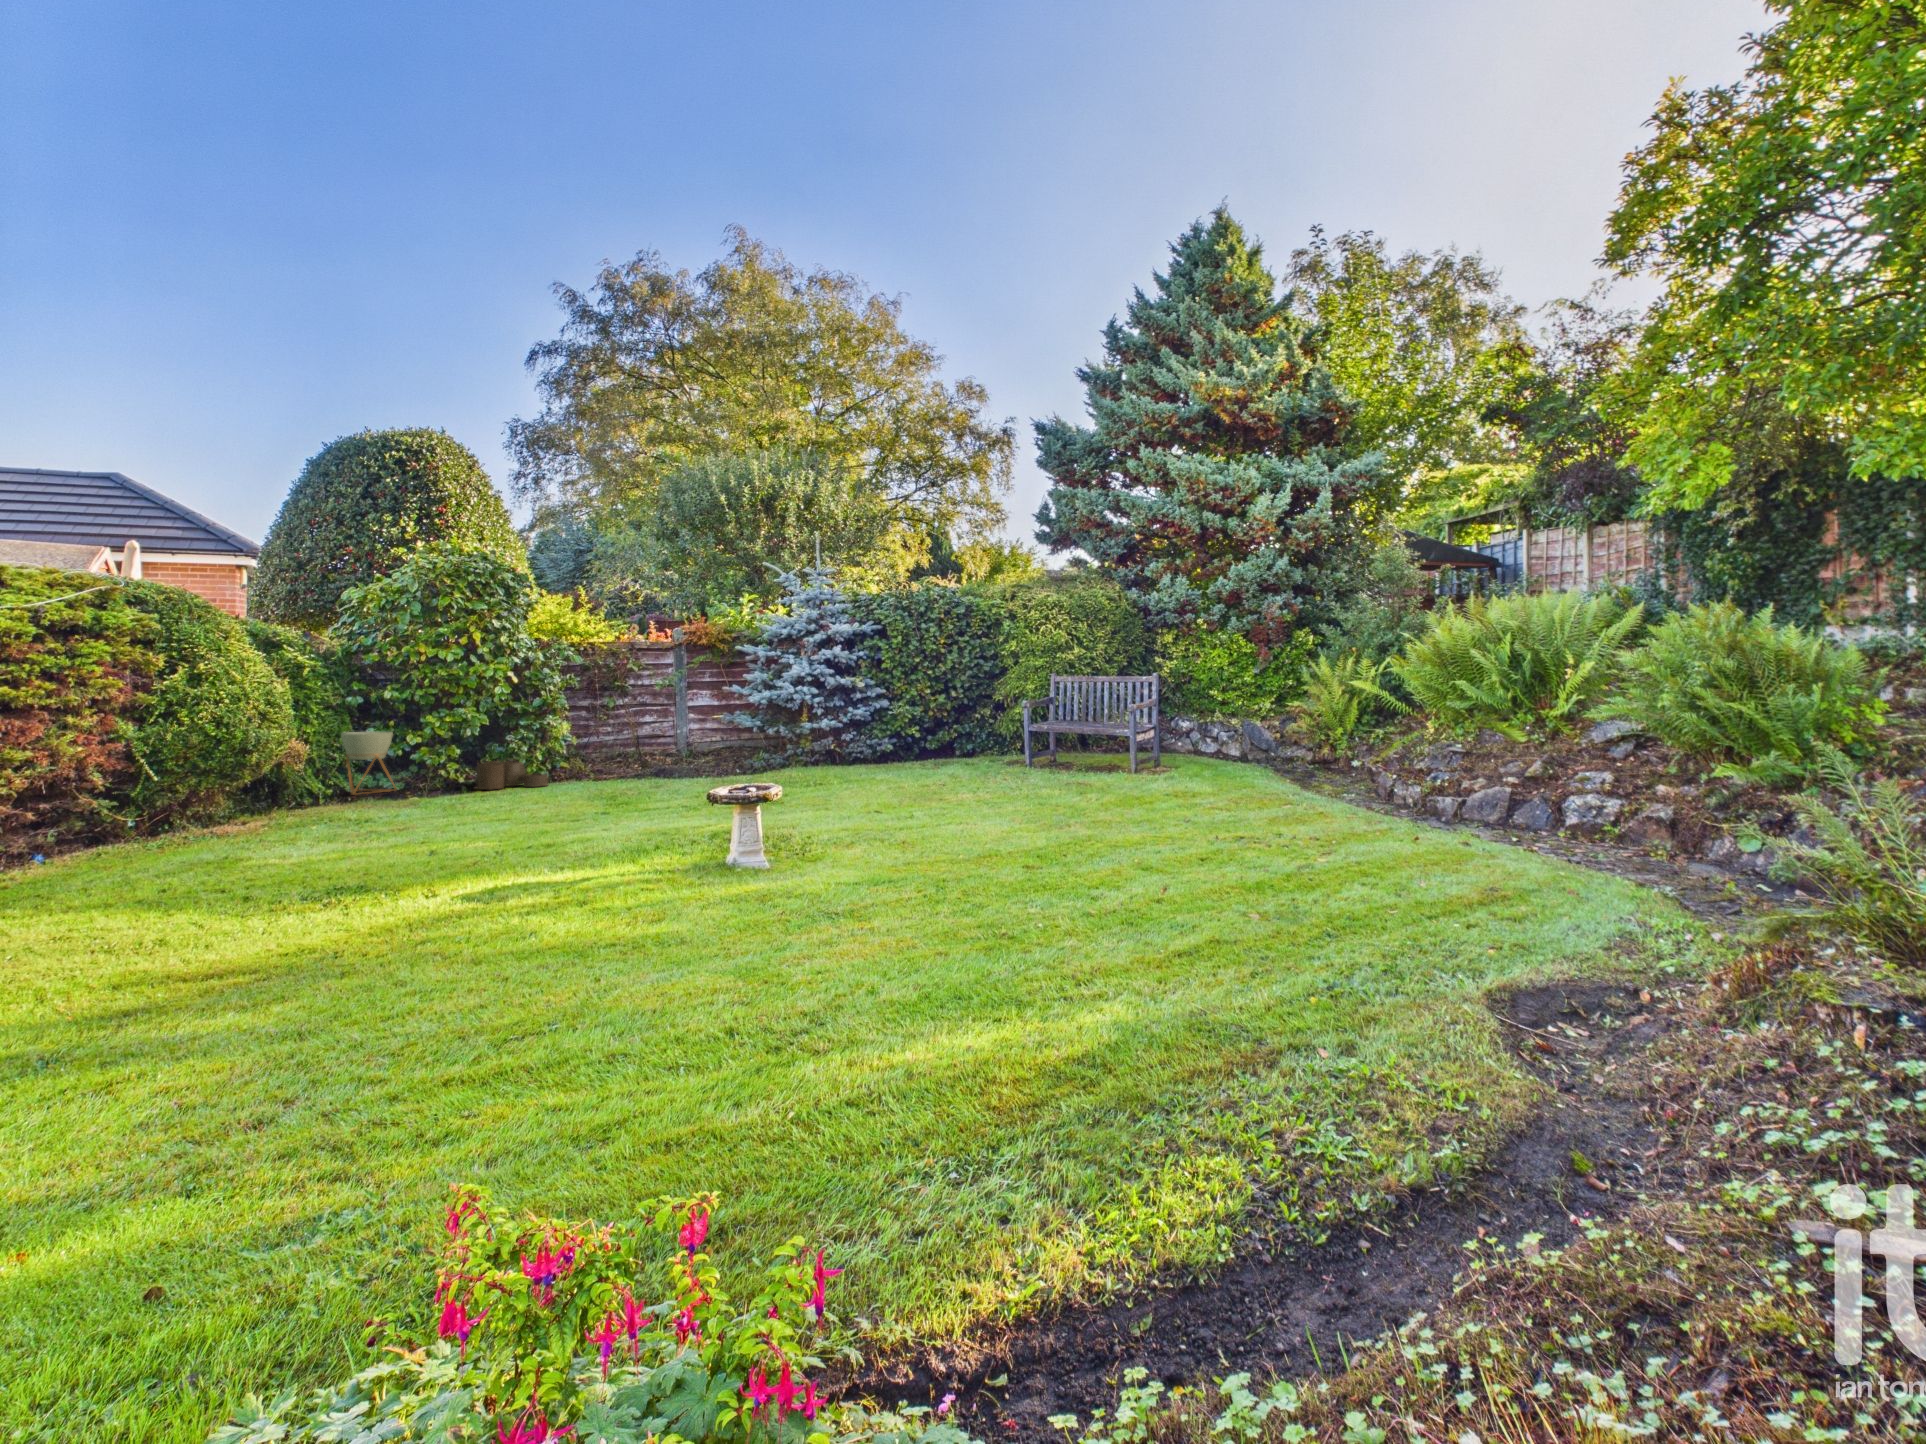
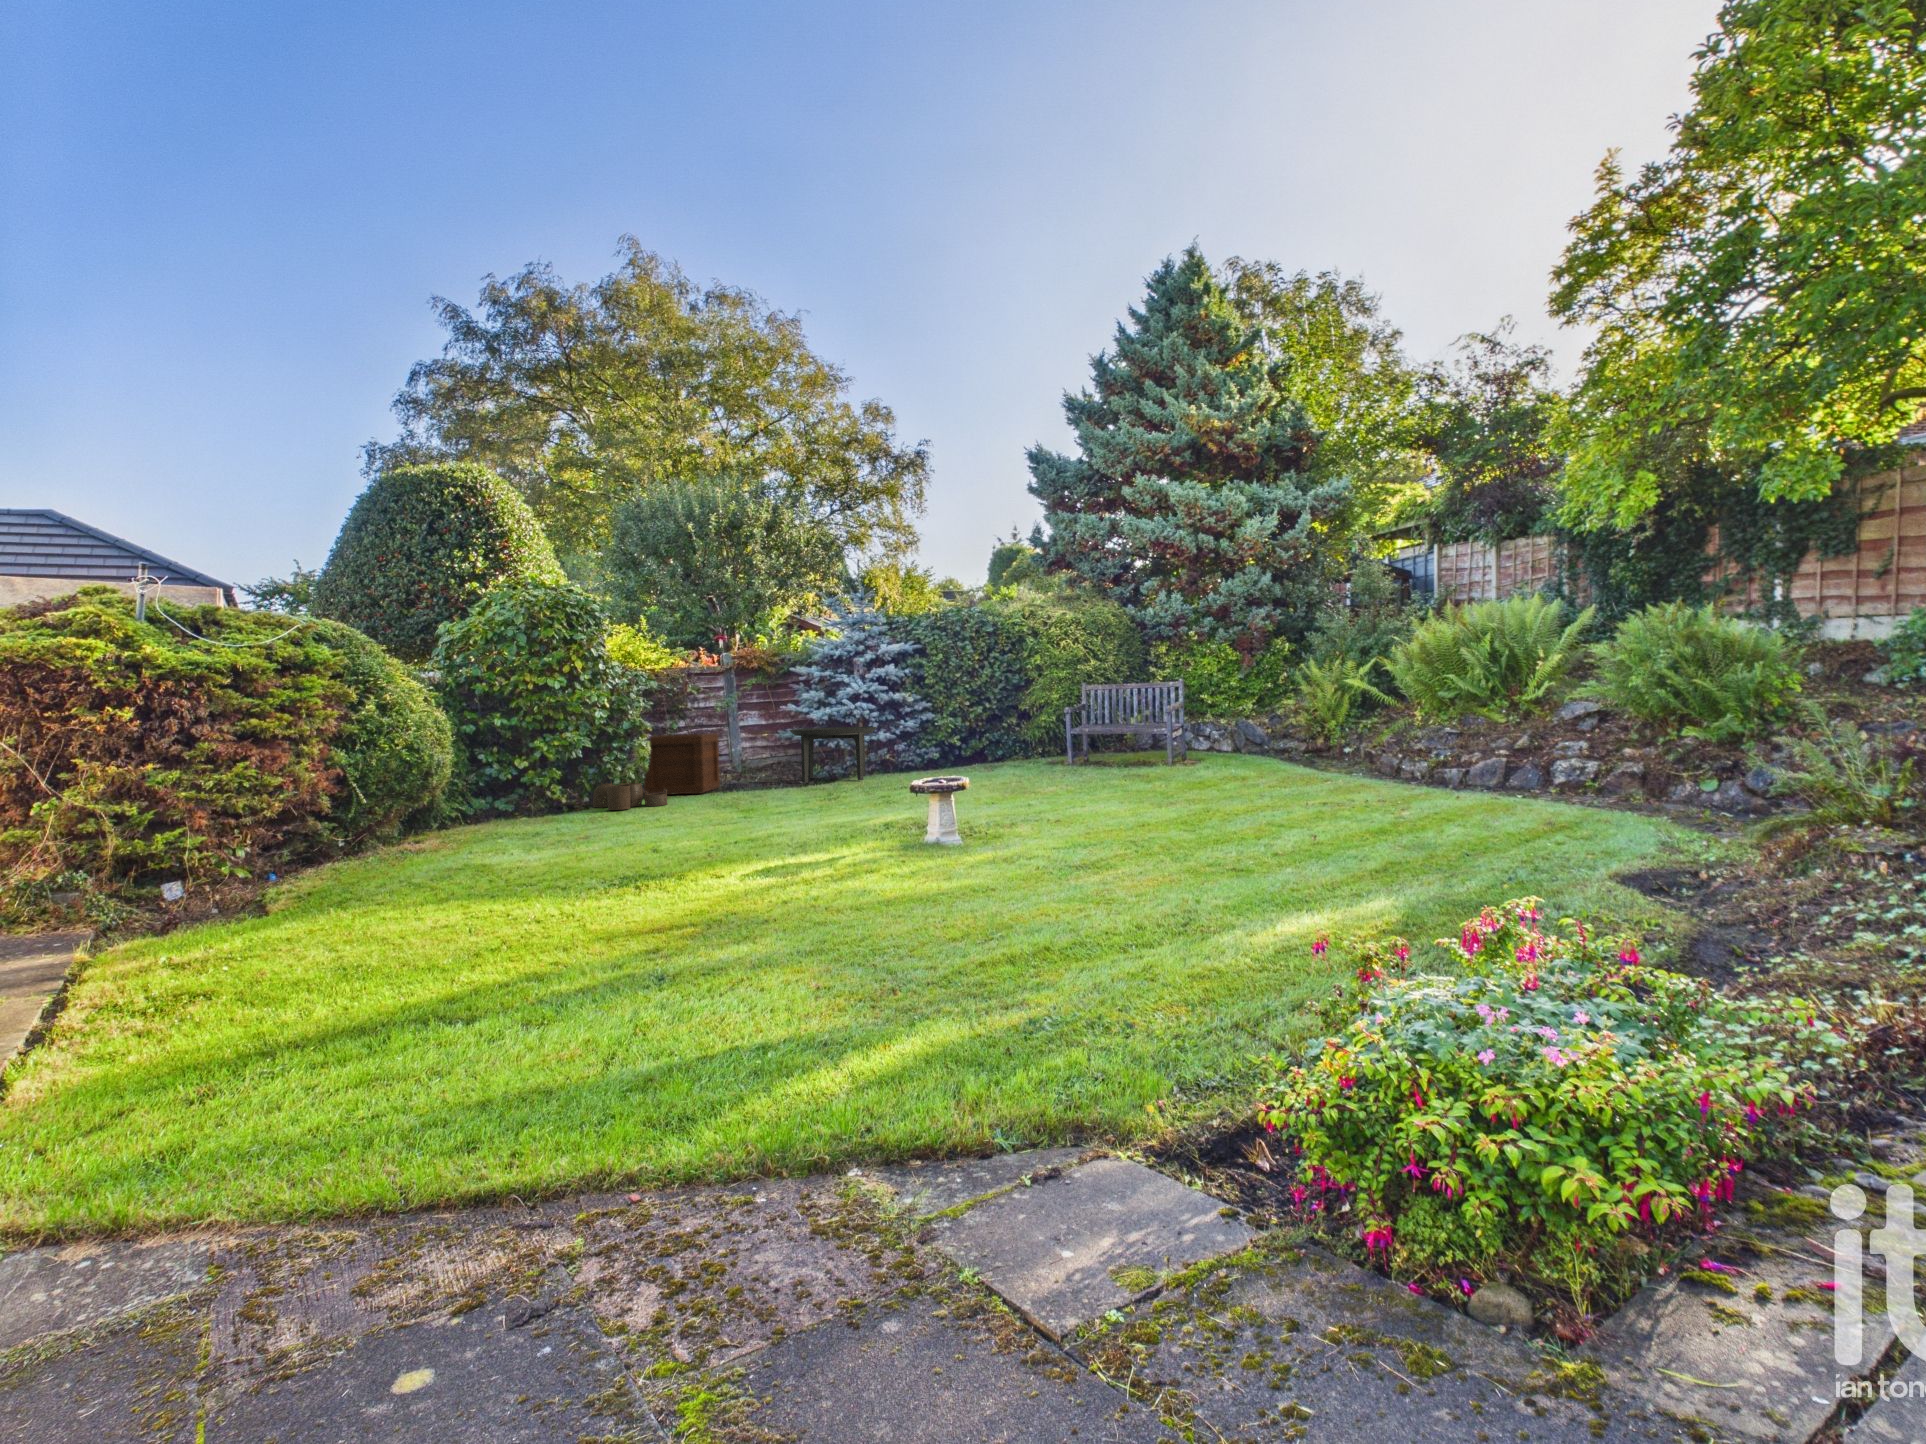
wooden crate: none [549,712,641,775] -> present [644,733,720,795]
round table: none [718,712,814,770] -> present [789,727,877,782]
planter: present [341,732,396,795] -> none [479,760,529,821]

